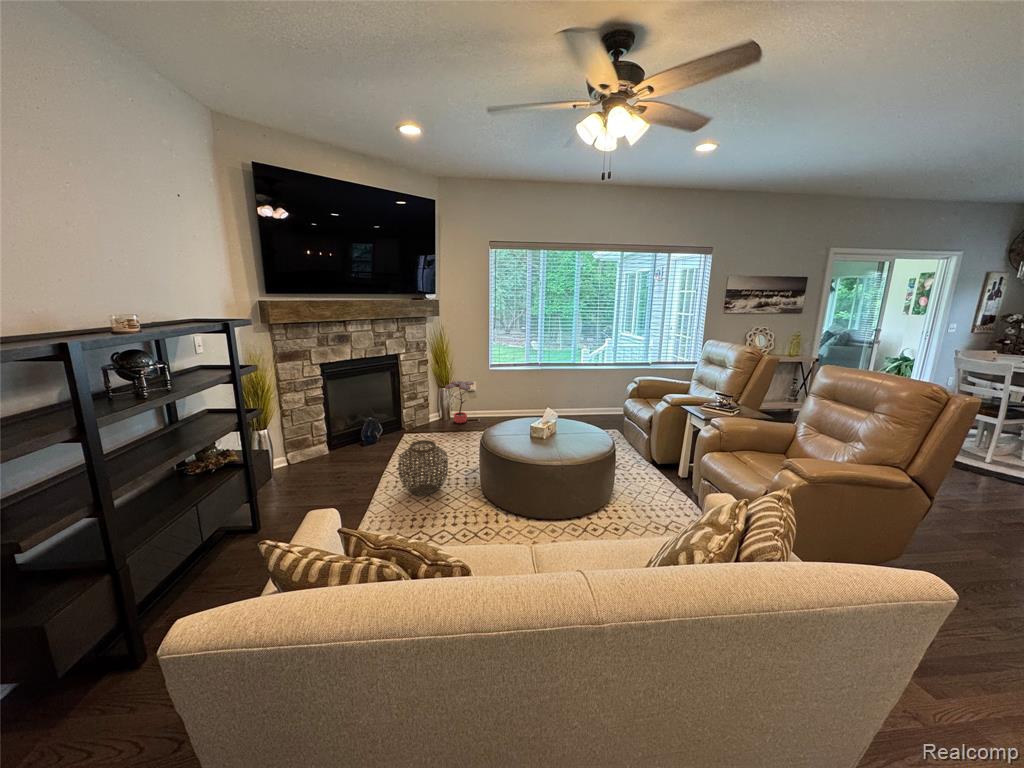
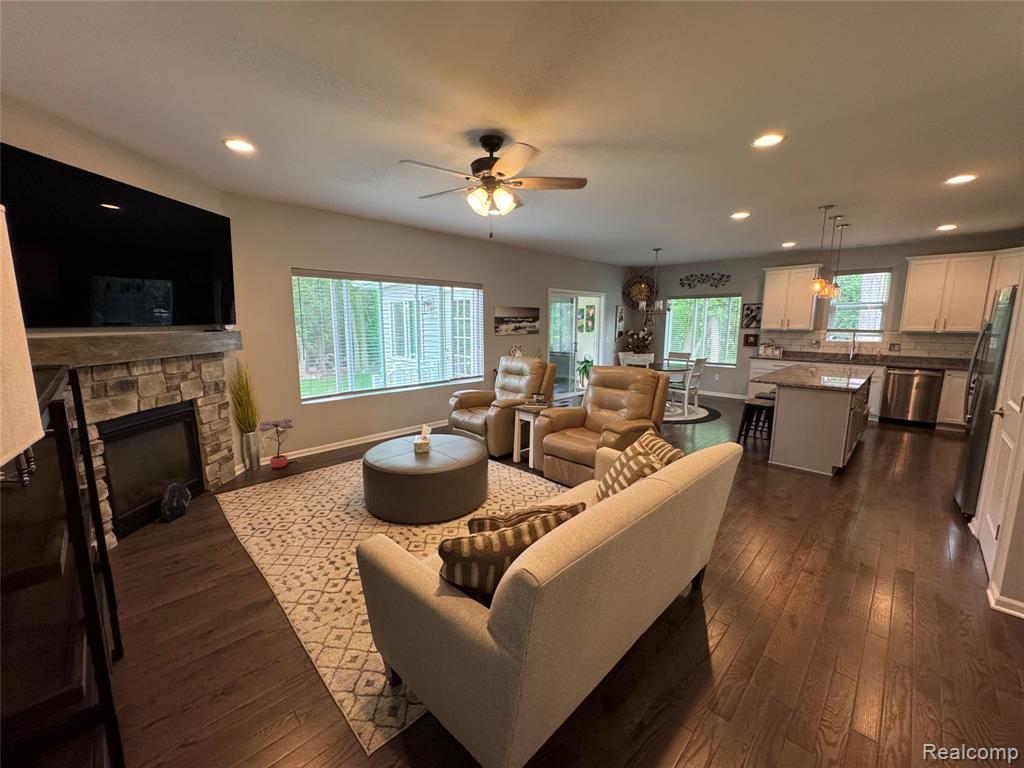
woven basket: present [399,440,448,496] -> none [286,482,342,543]

